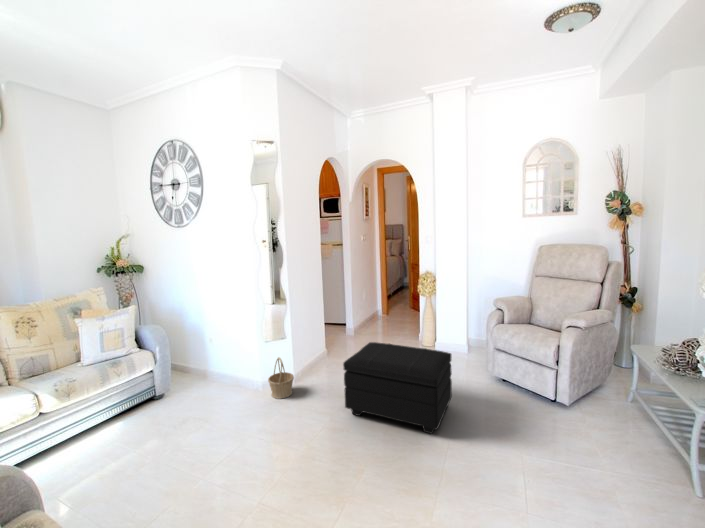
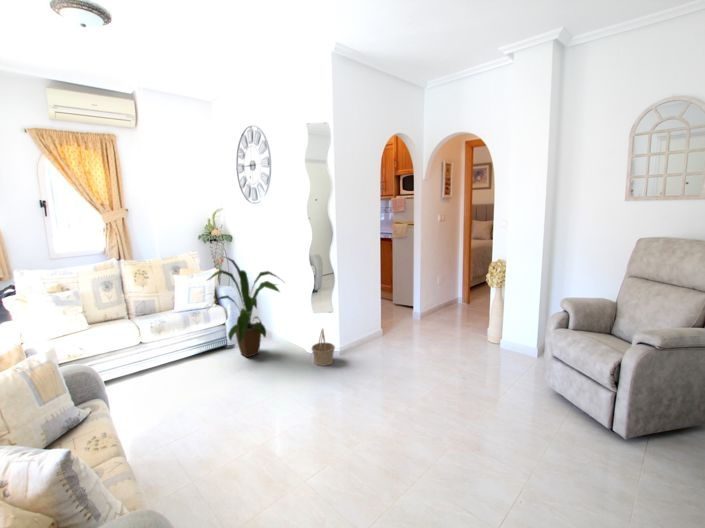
house plant: none [132,288,231,406] -> present [208,258,279,357]
footstool: present [343,342,452,434] -> none [367,327,484,429]

